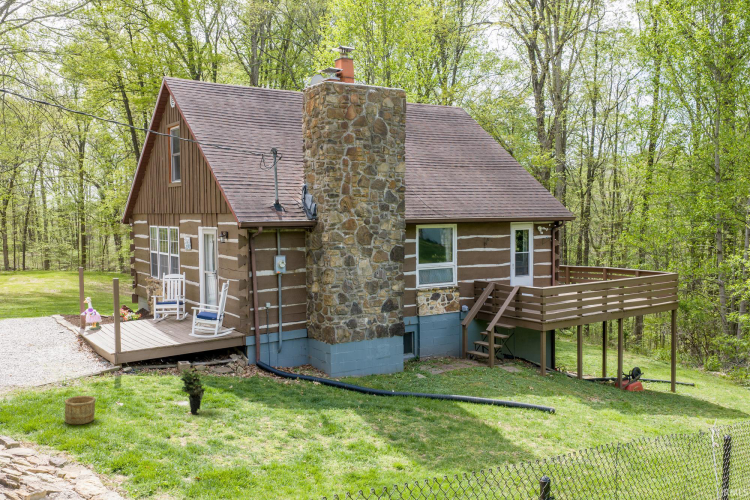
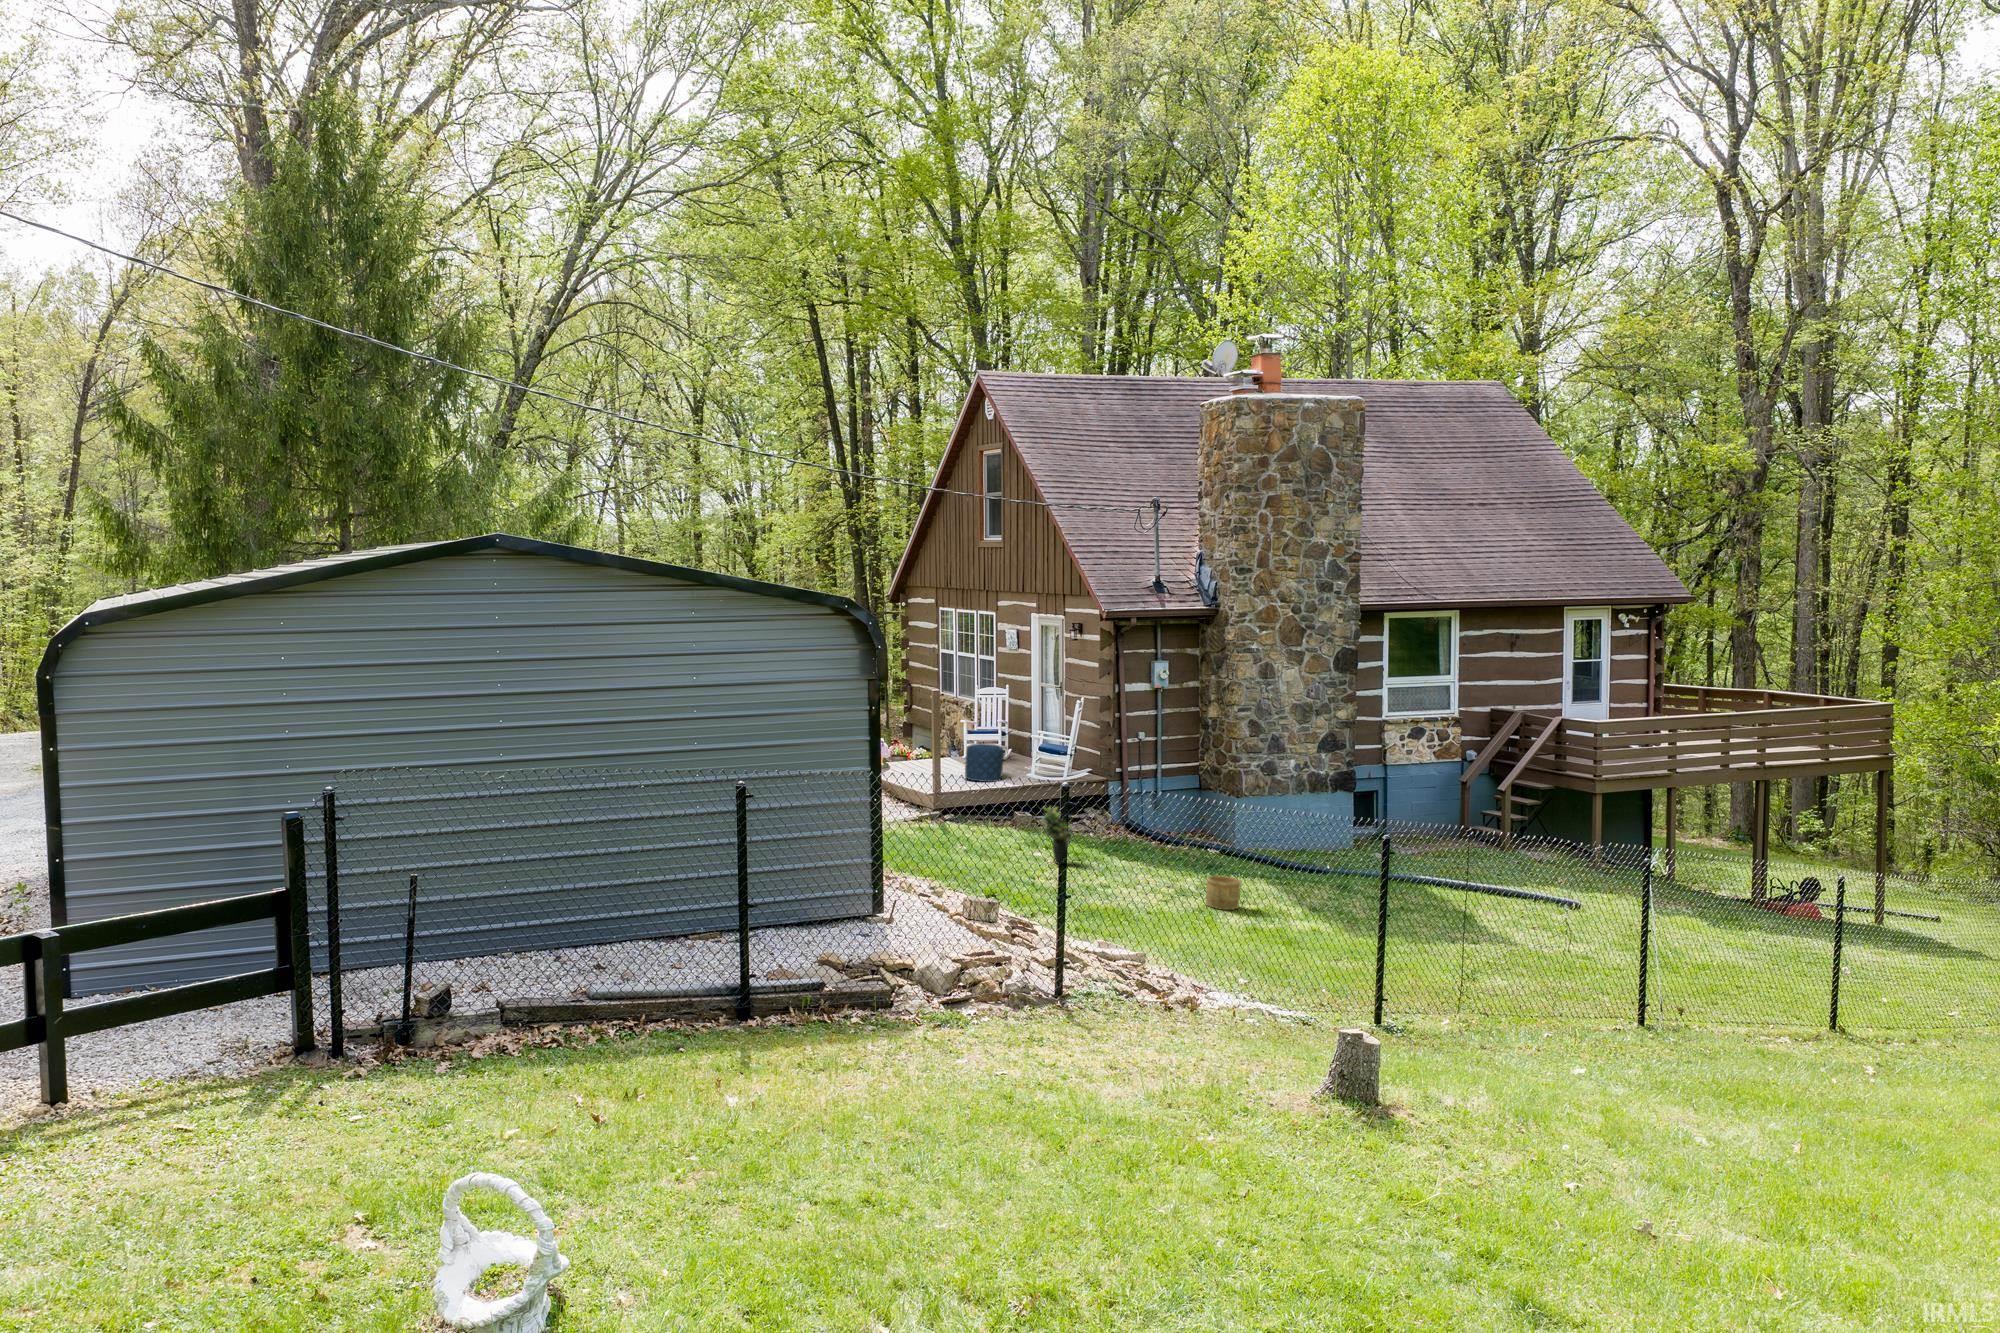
pouf: none [144,314,172,341] -> present [965,743,1004,782]
wooden bucket: present [65,396,96,425] -> present [1206,875,1242,910]

